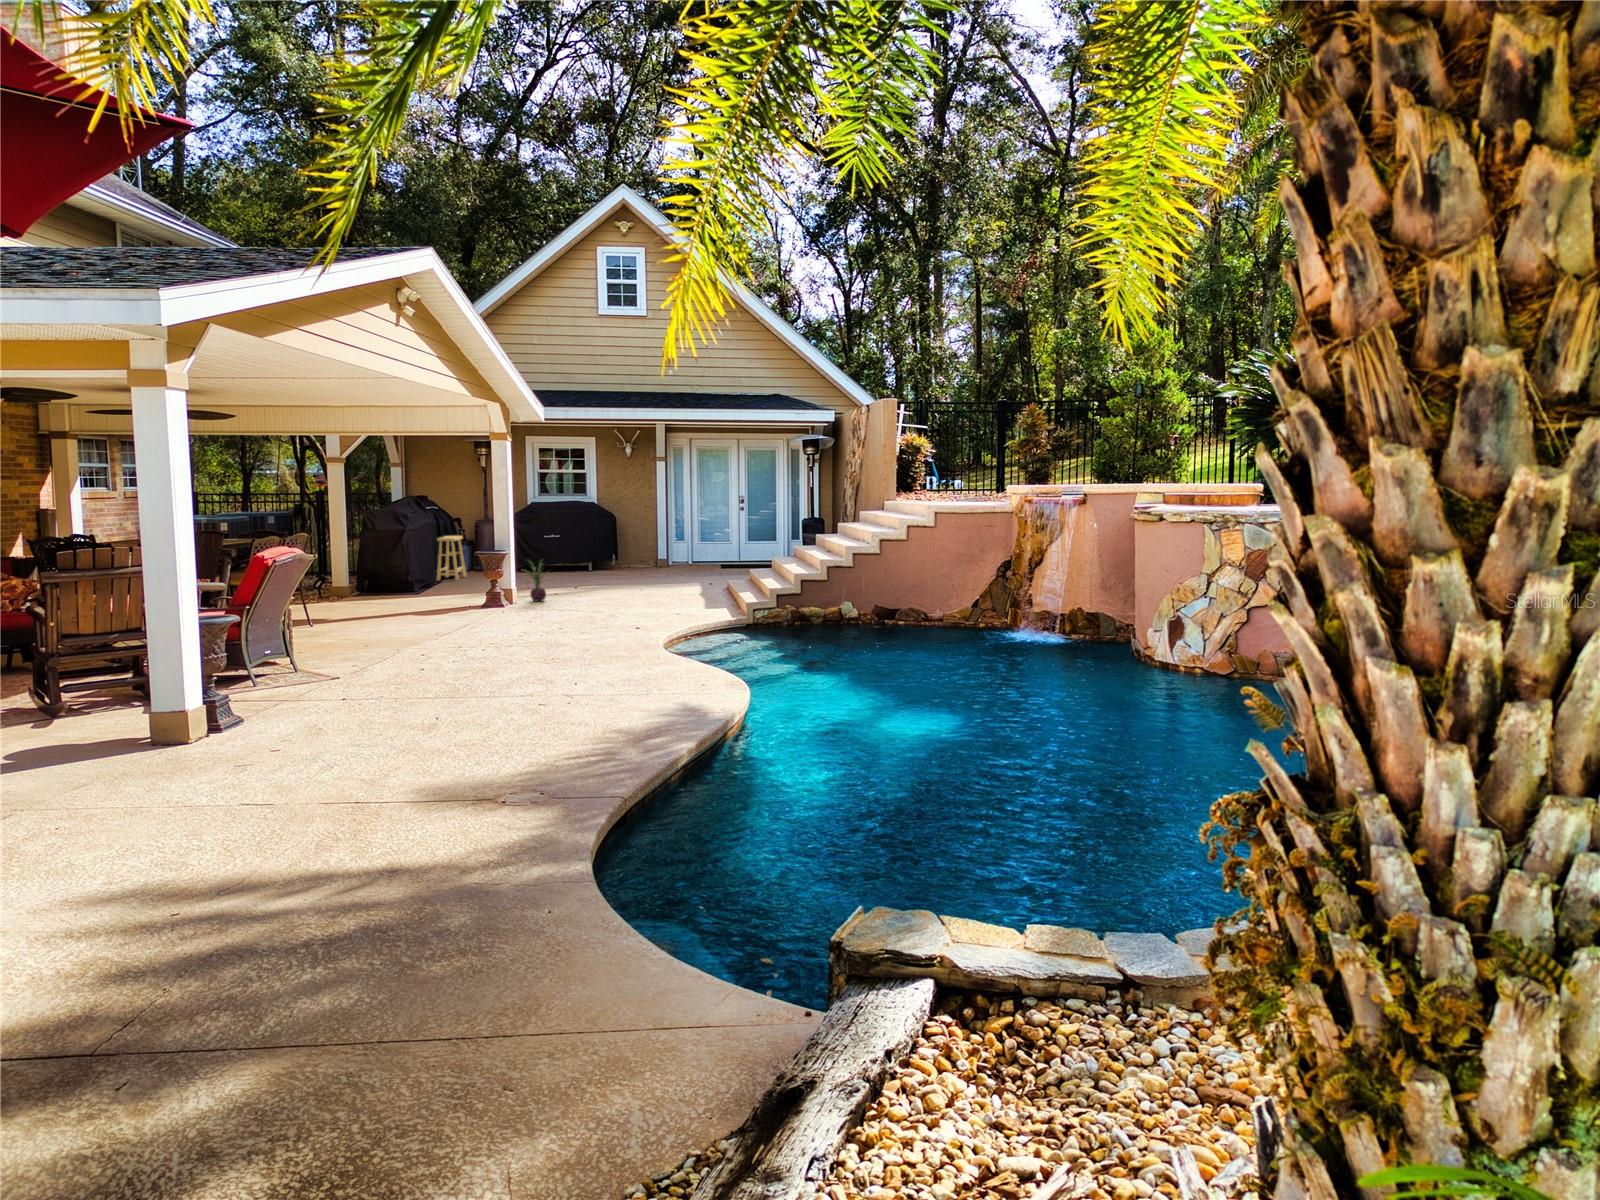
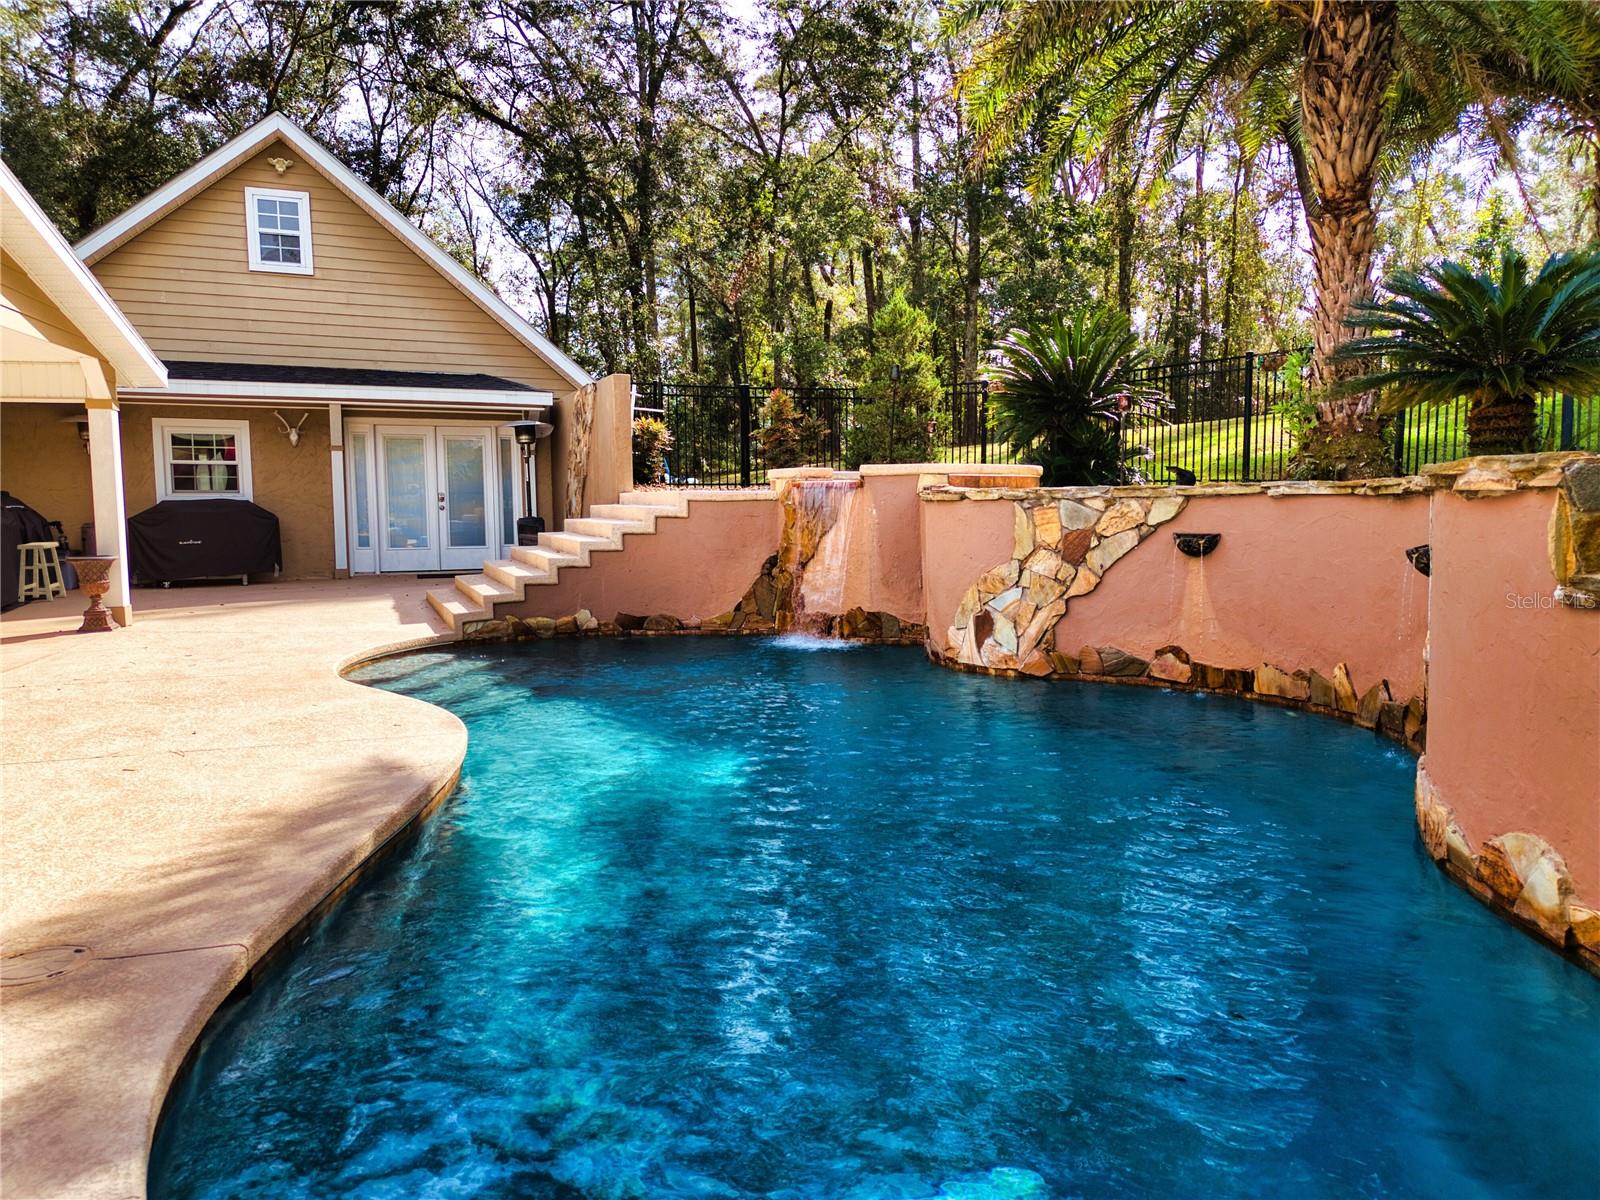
decorative plant: present [525,560,546,601] -> none [119,566,195,623]

